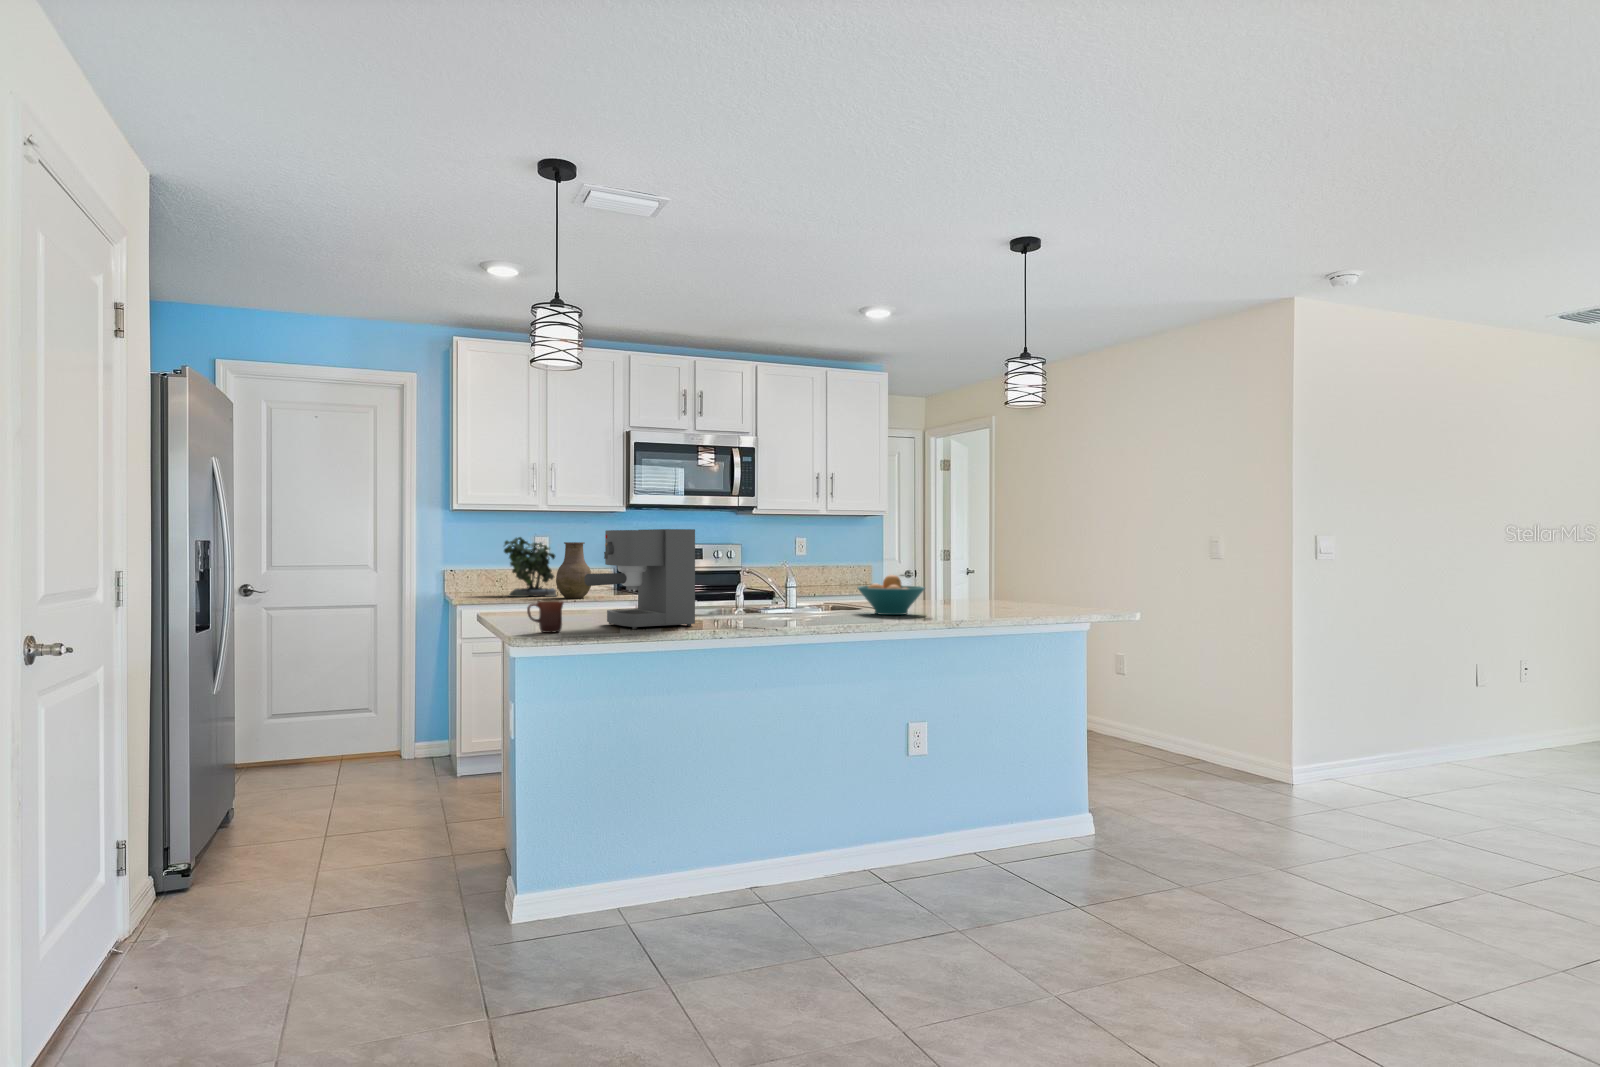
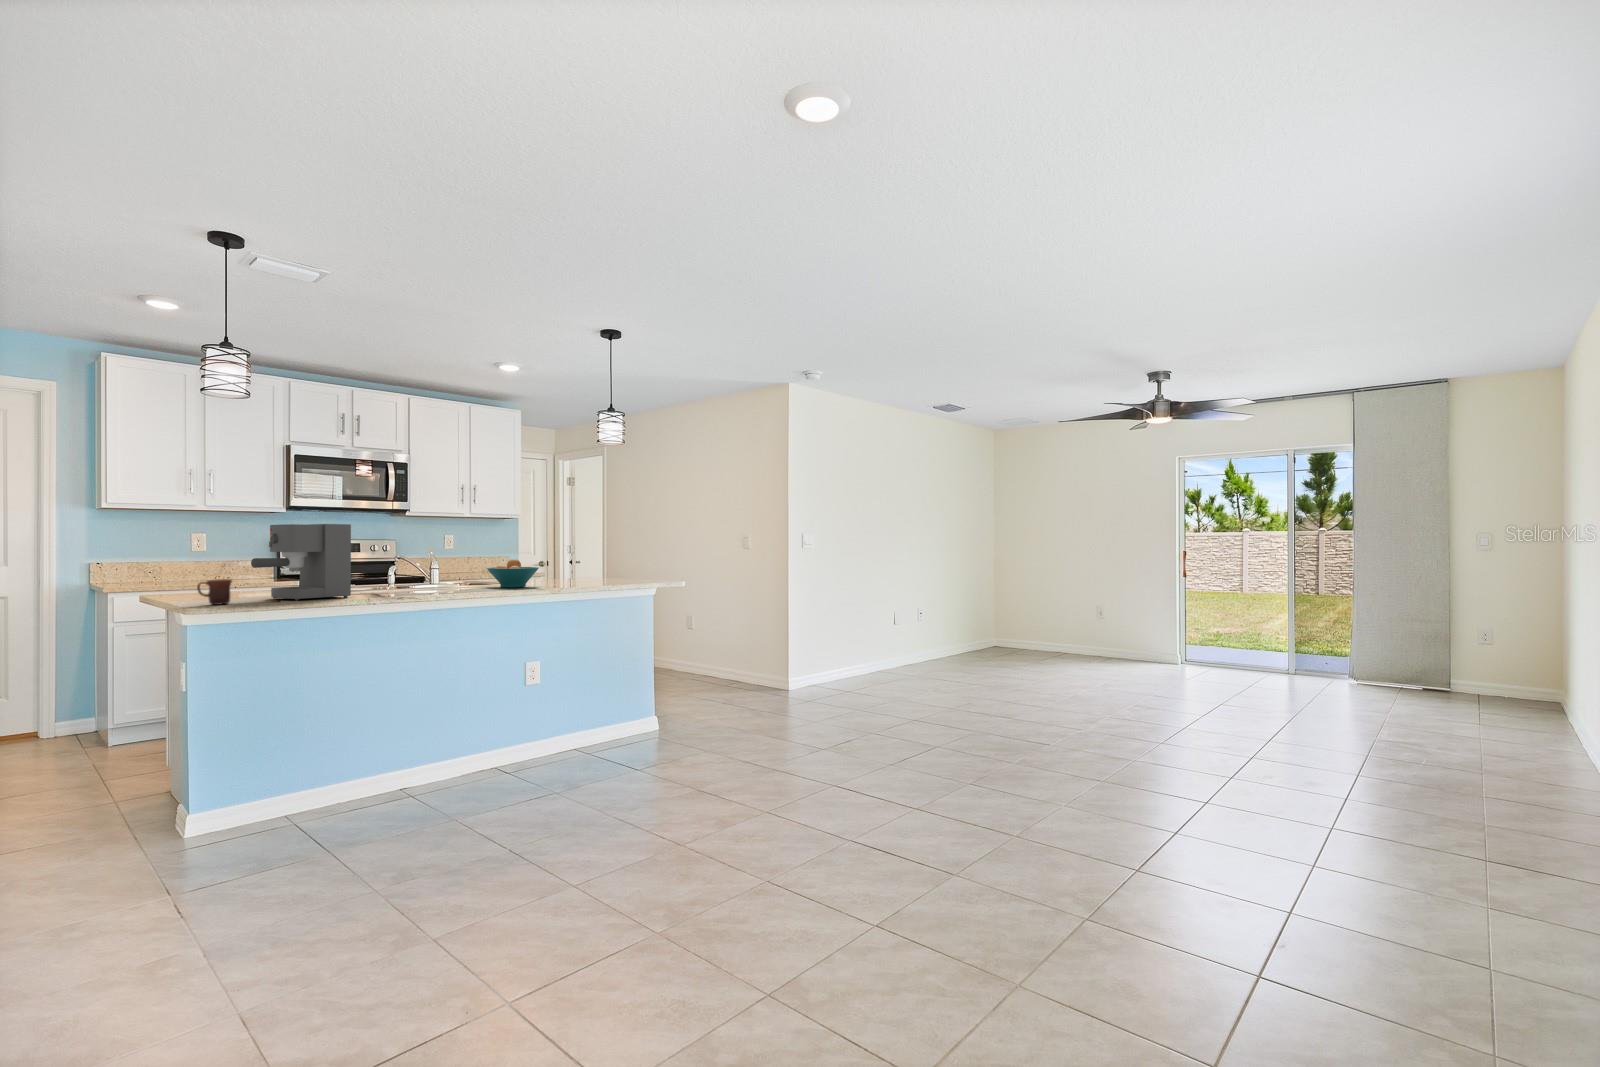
potted plant: present [504,537,557,597] -> none [157,530,217,586]
vase: present [556,542,591,598] -> none [215,538,252,585]

